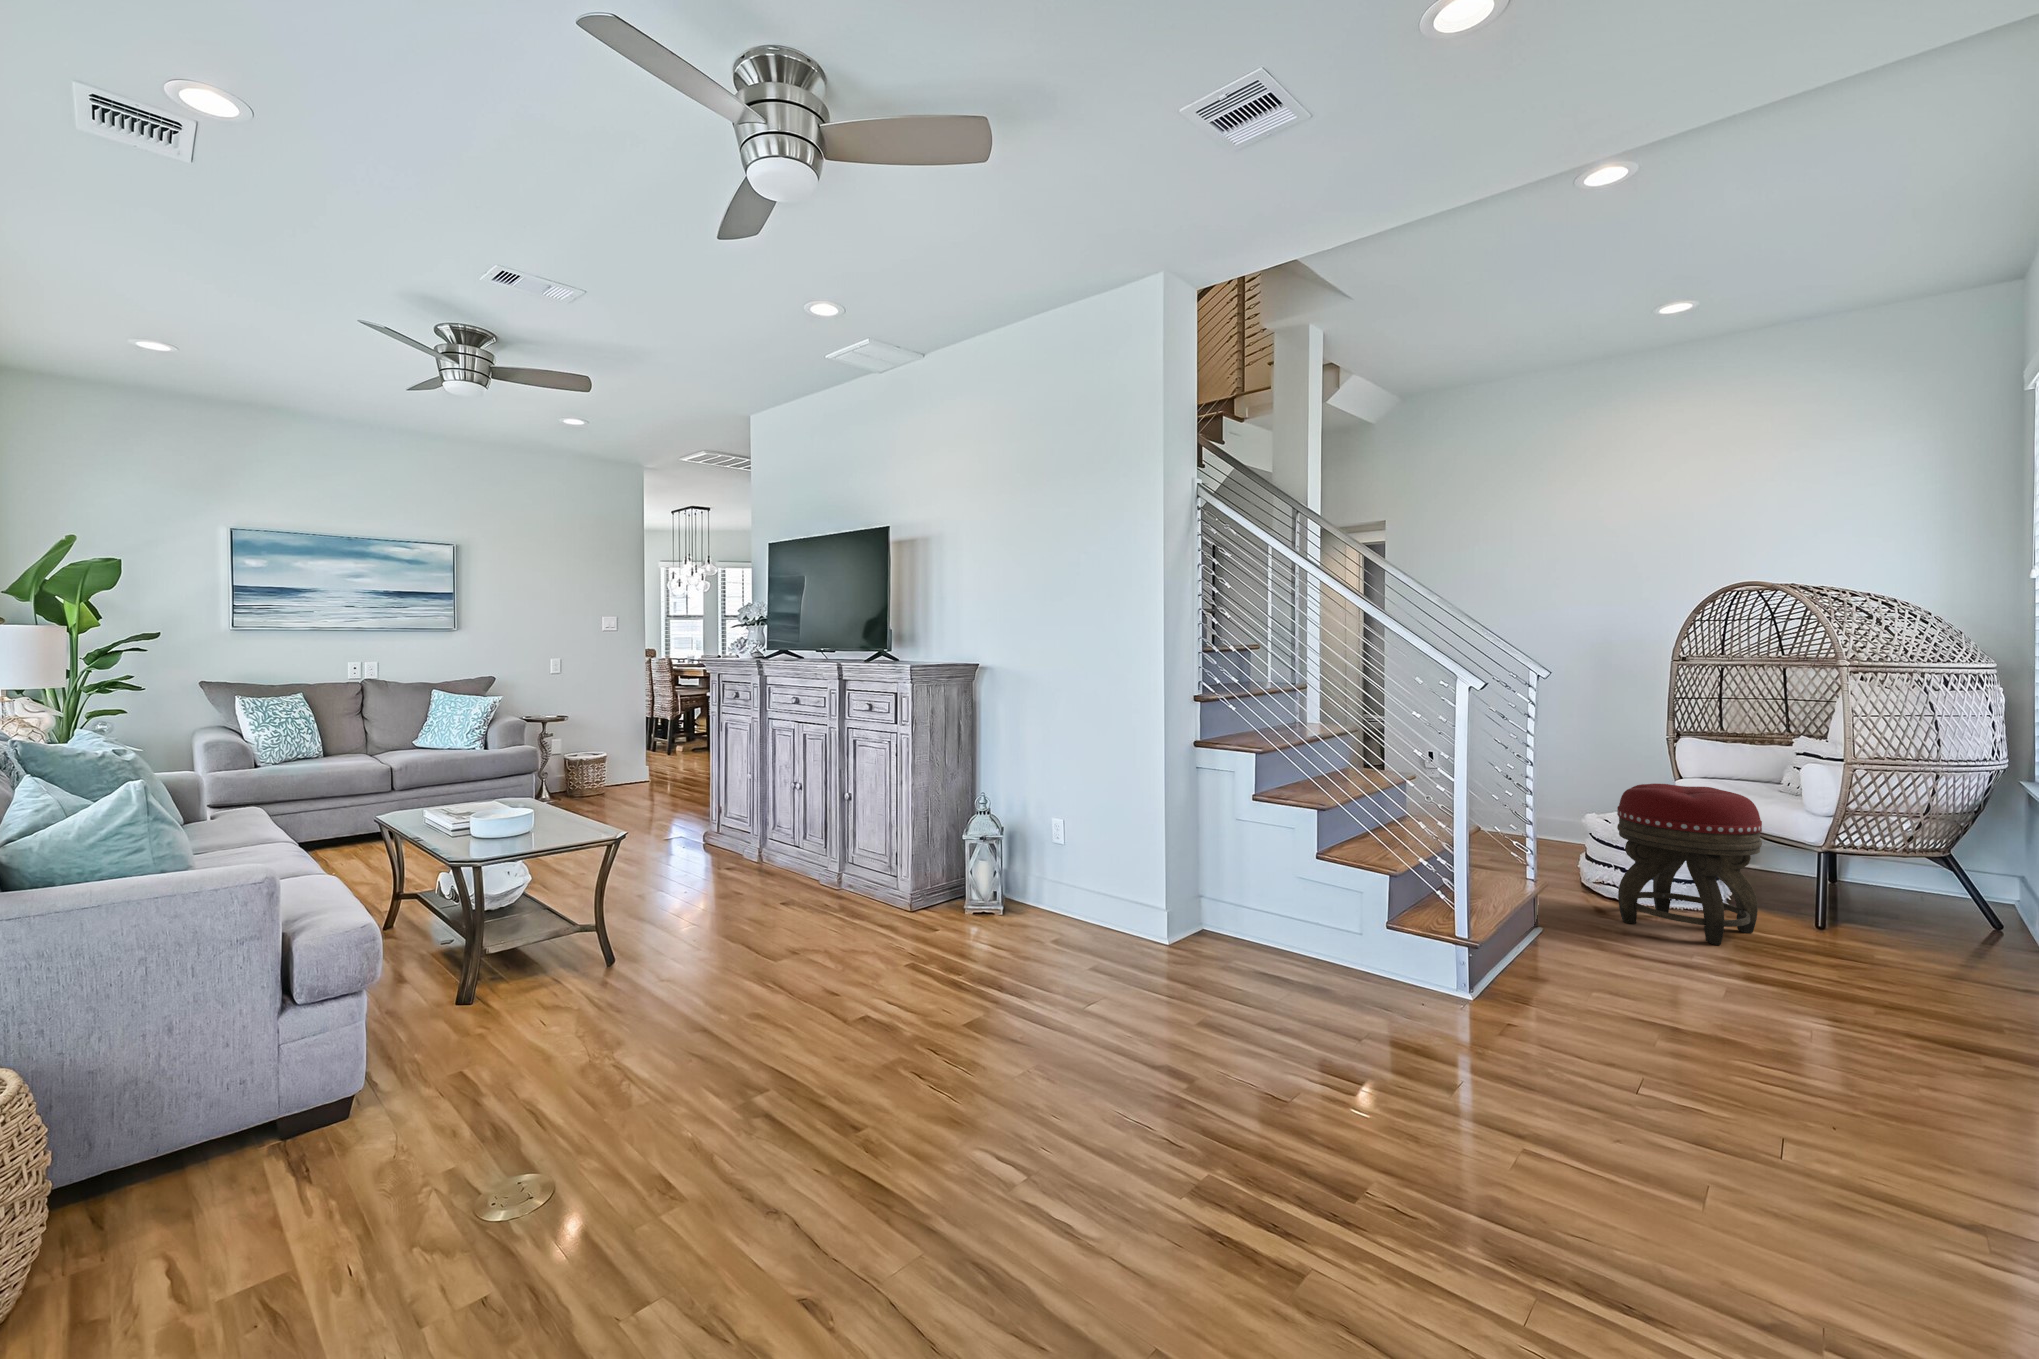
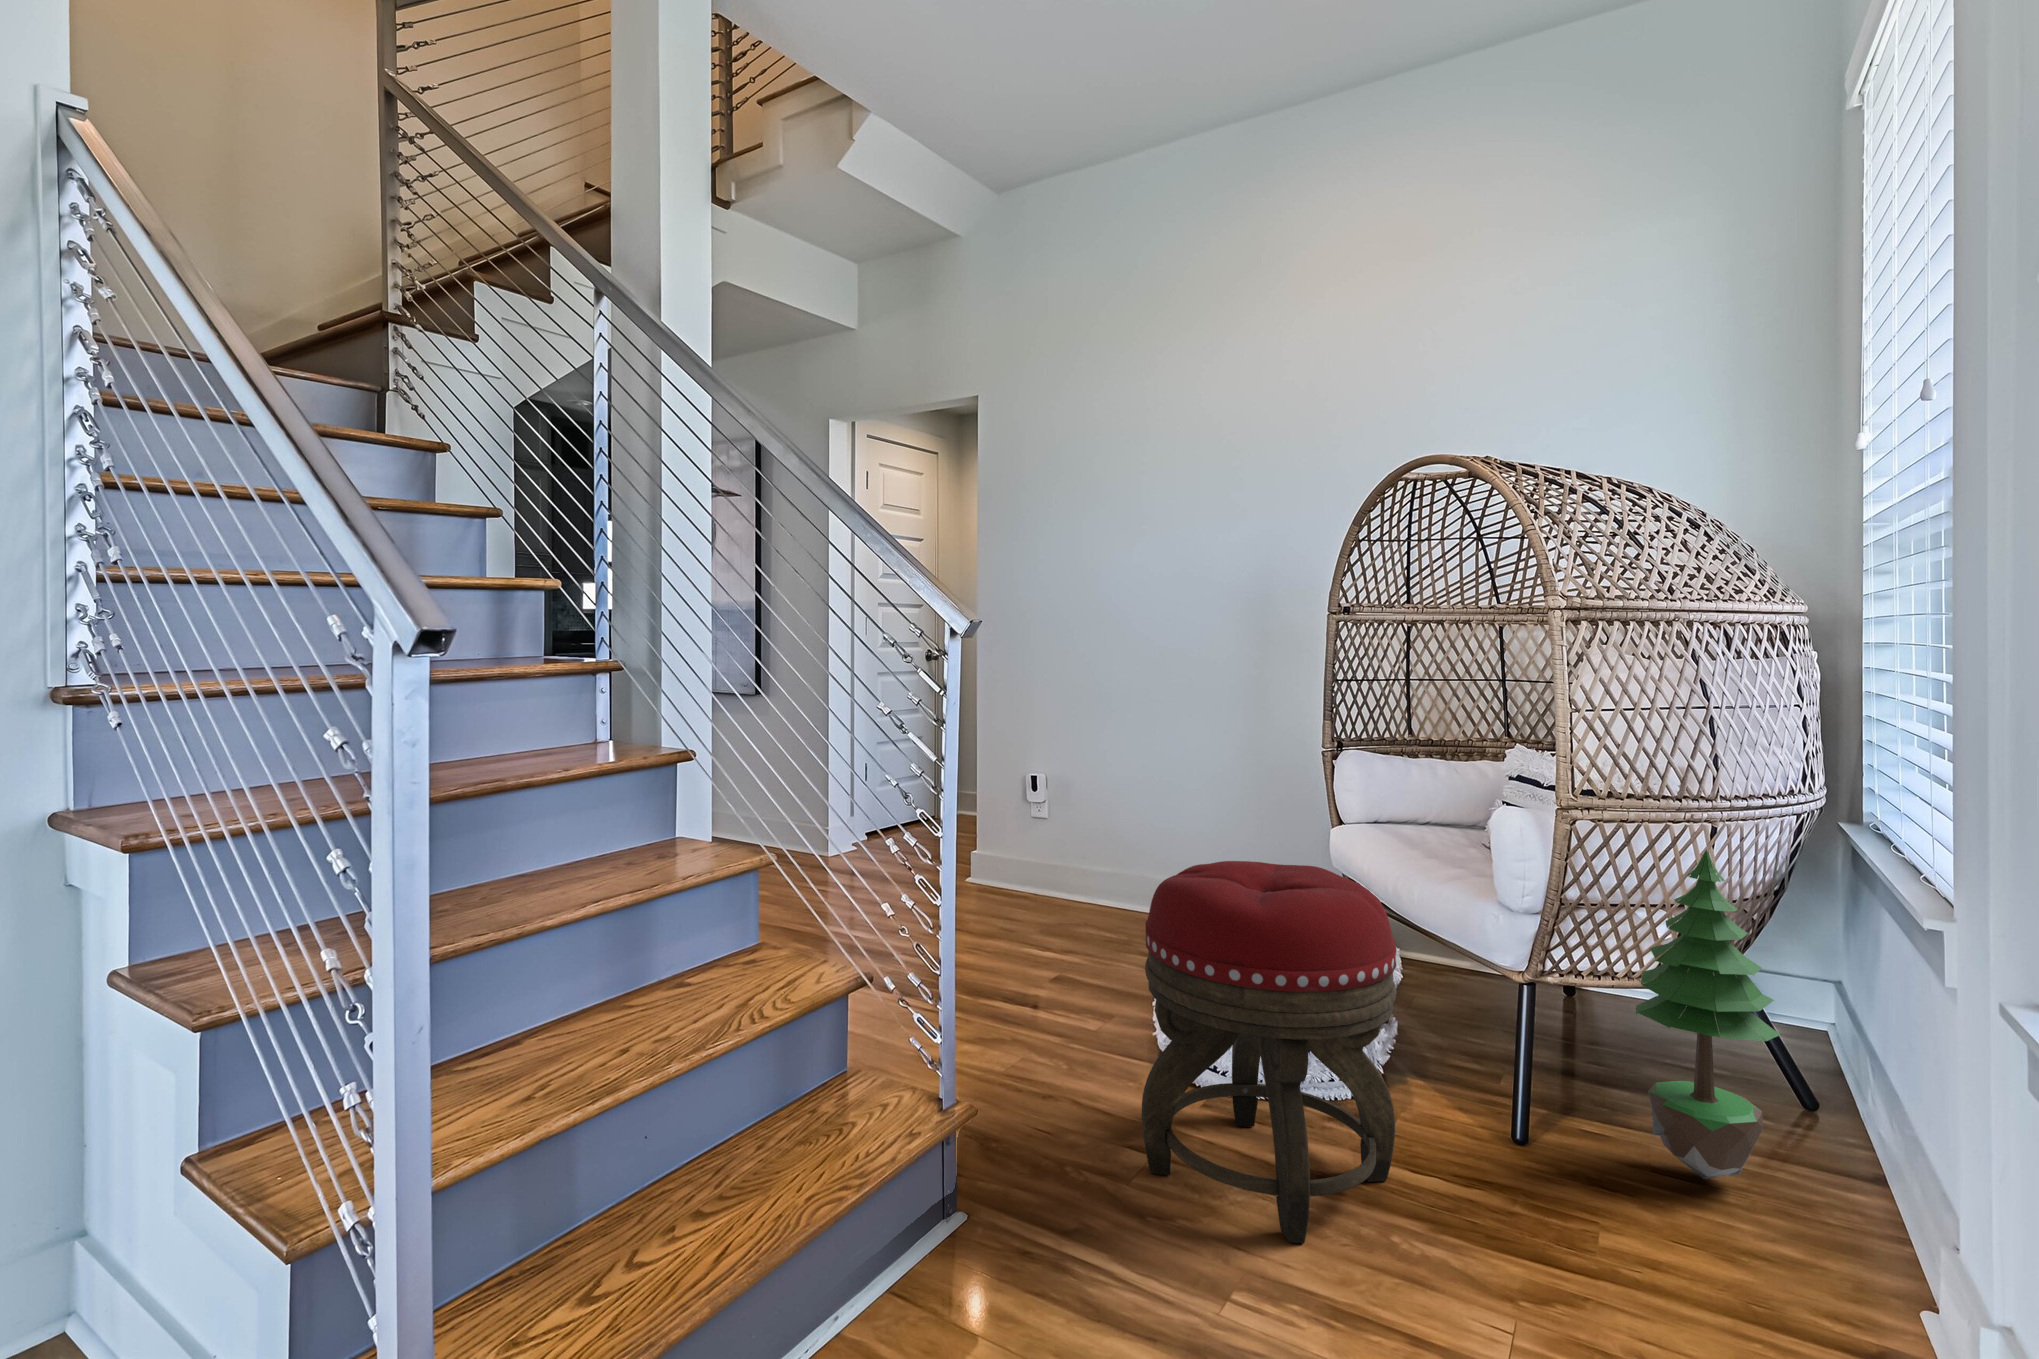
potted tree: none [1891,784,1976,944] -> present [1636,850,1780,1179]

